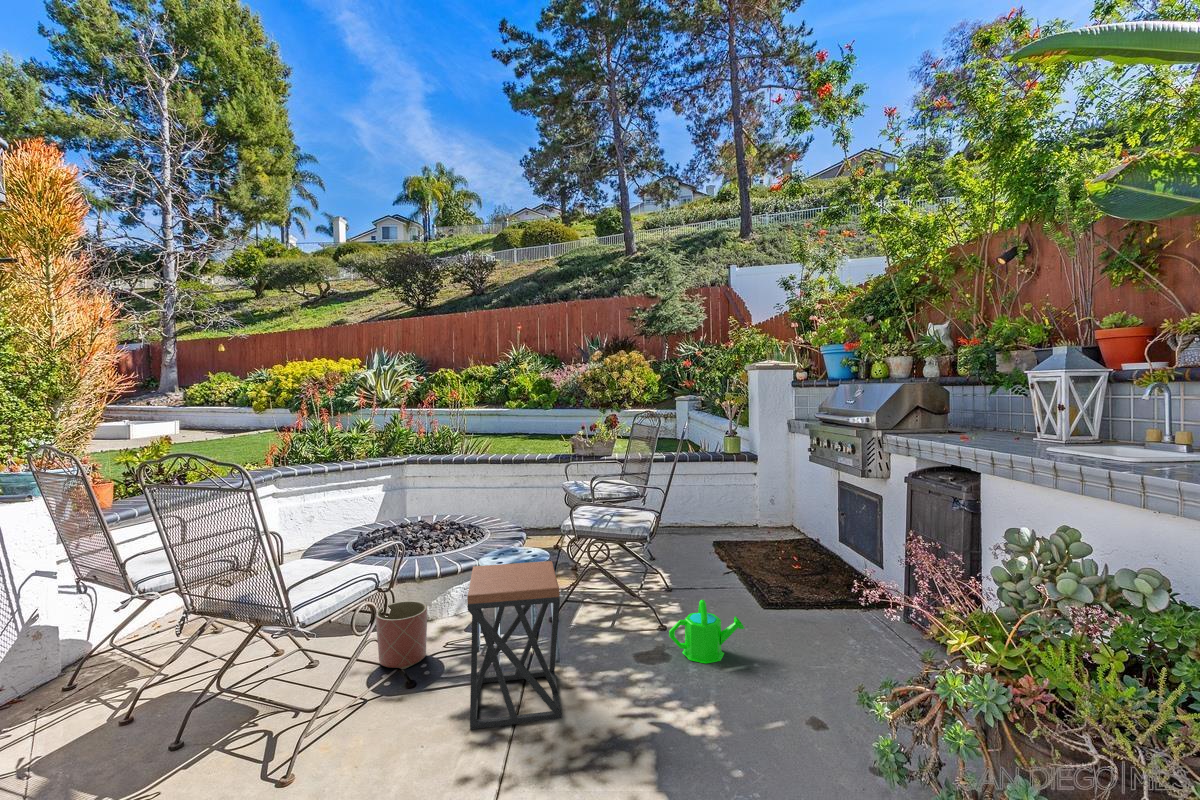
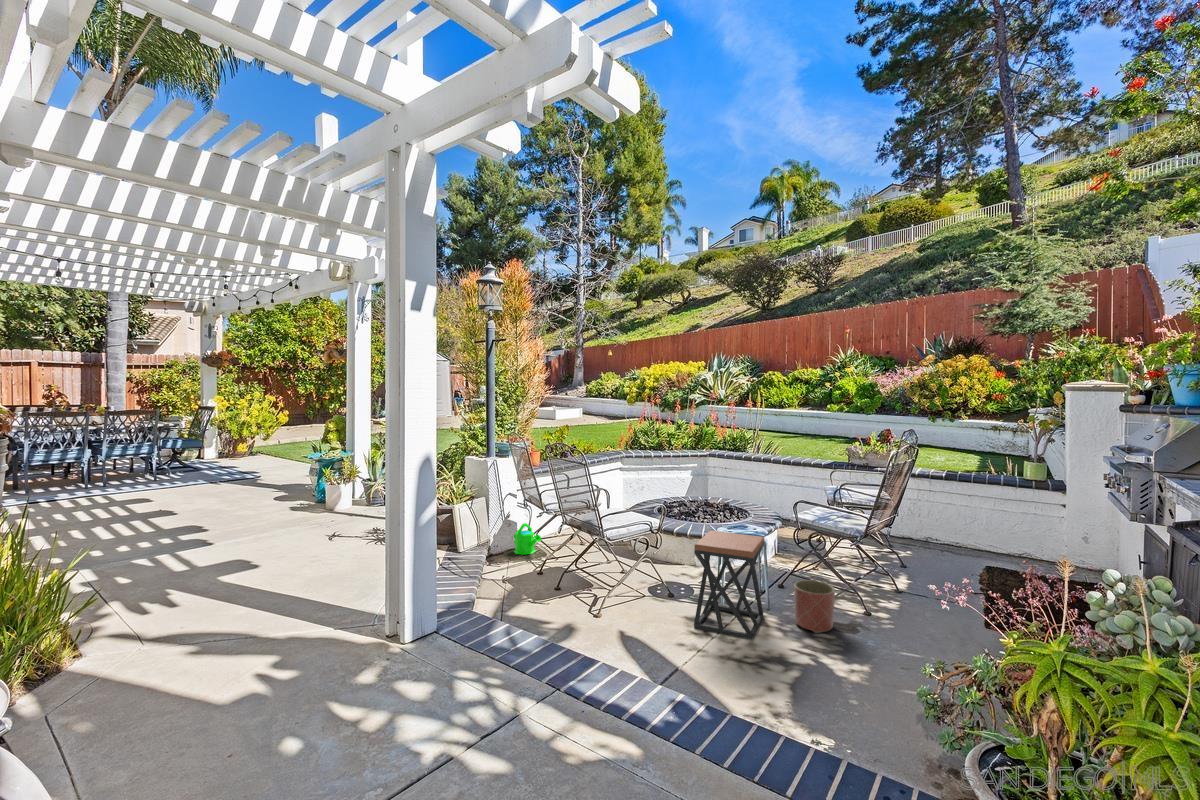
watering can: present [669,600,745,664] -> present [514,523,541,555]
planter: present [376,601,427,669] -> present [794,580,835,633]

